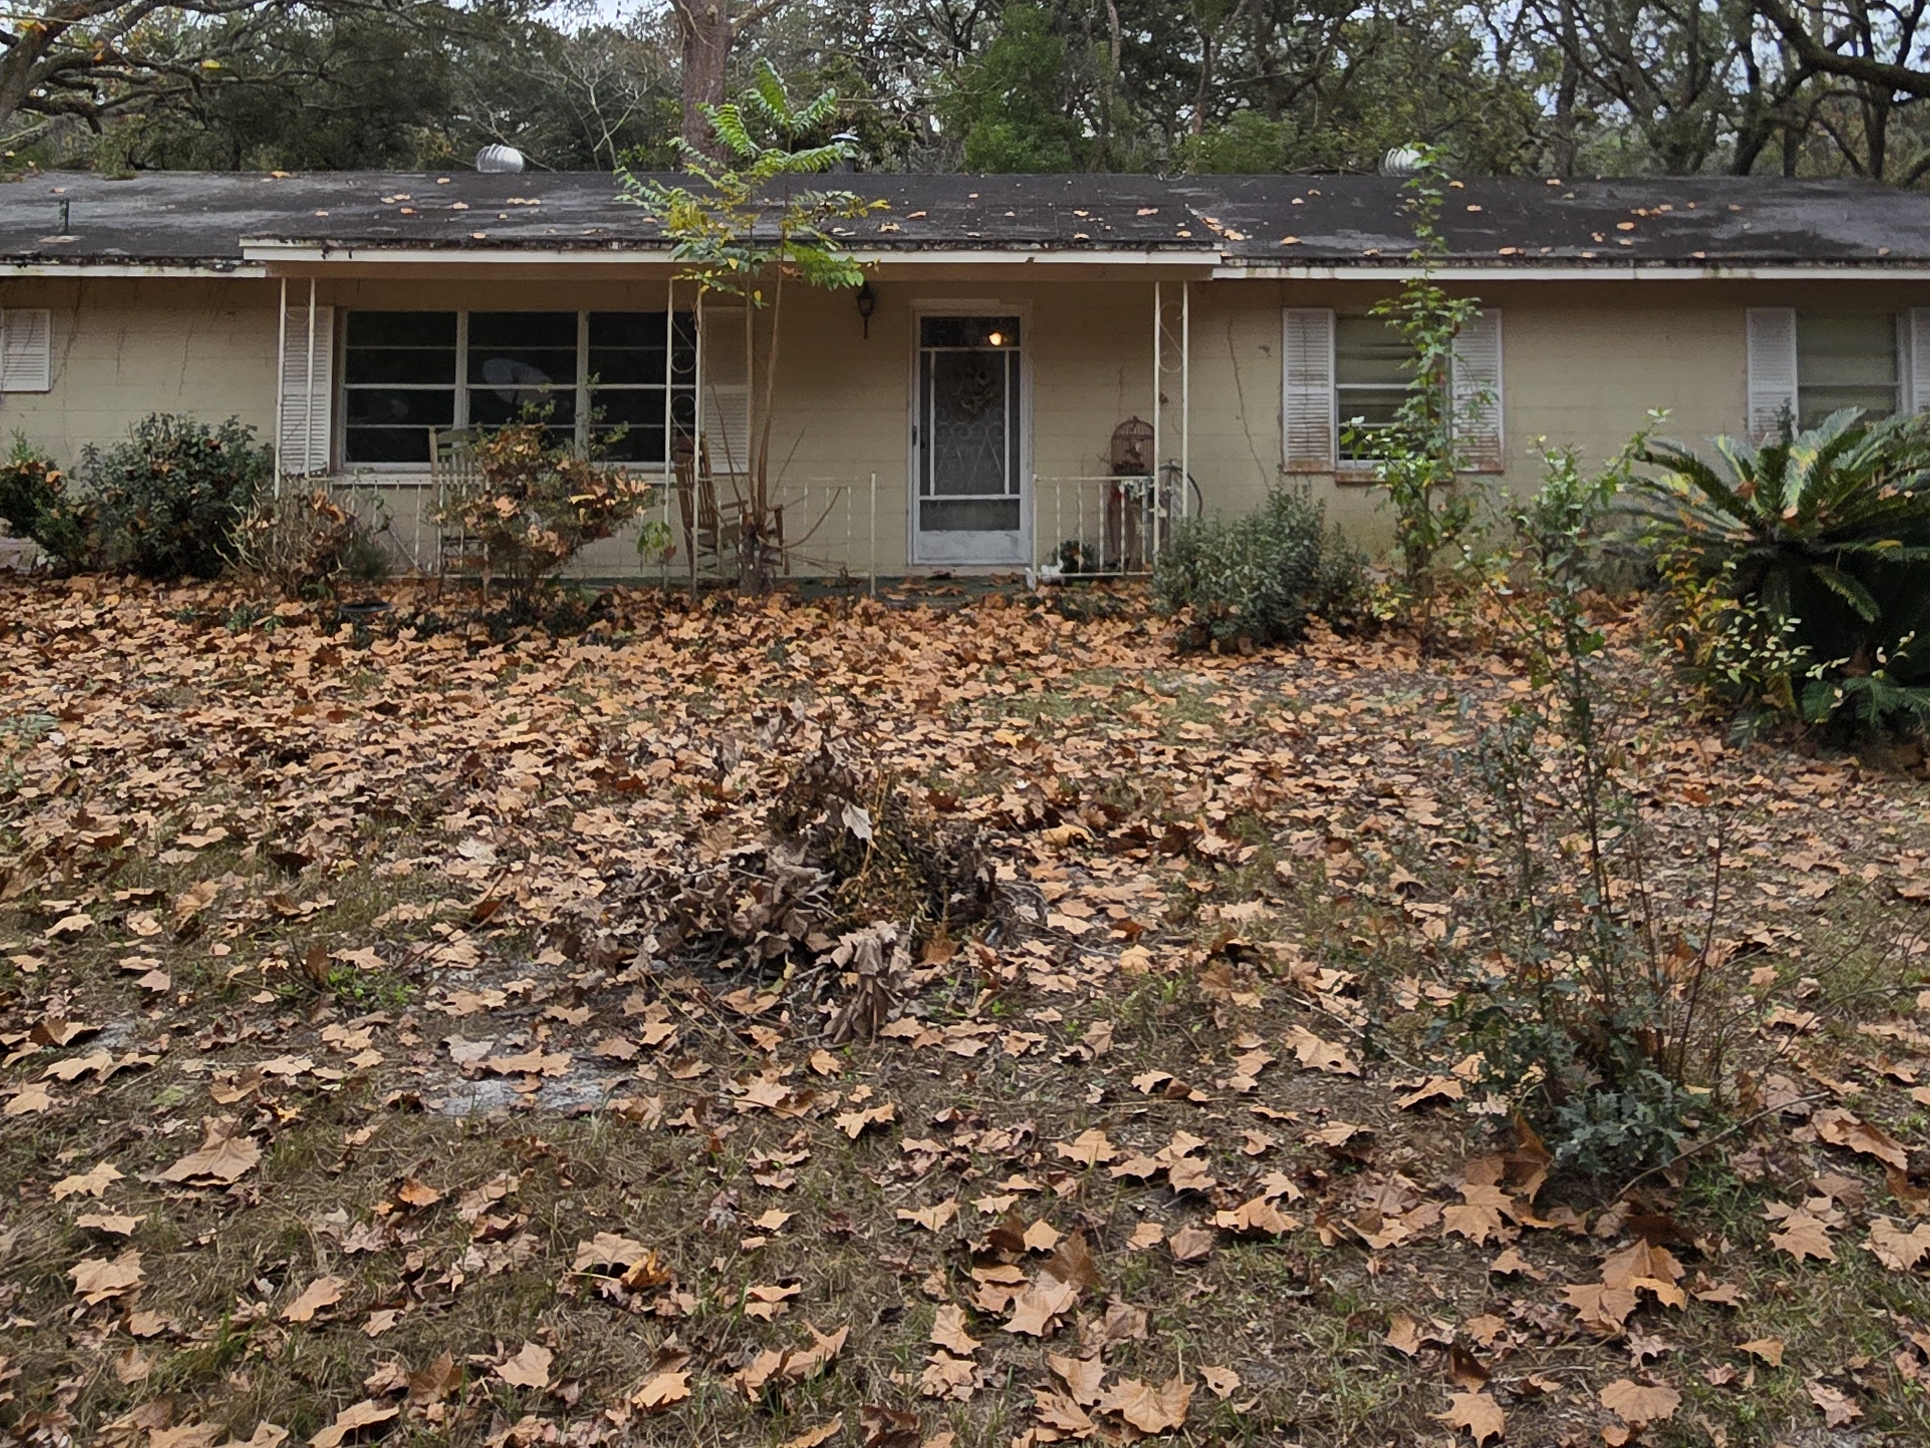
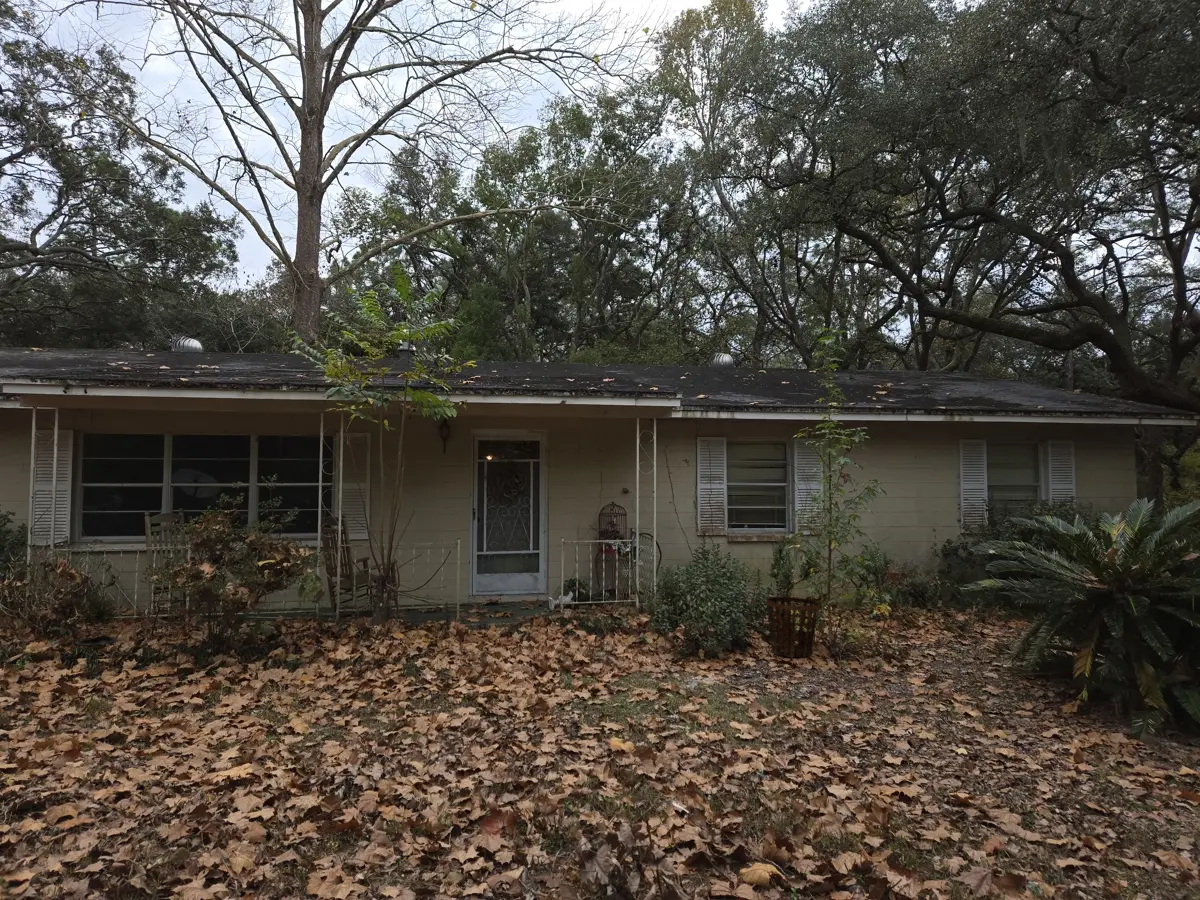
basket: none [1320,576,1402,671] -> present [766,597,819,657]

